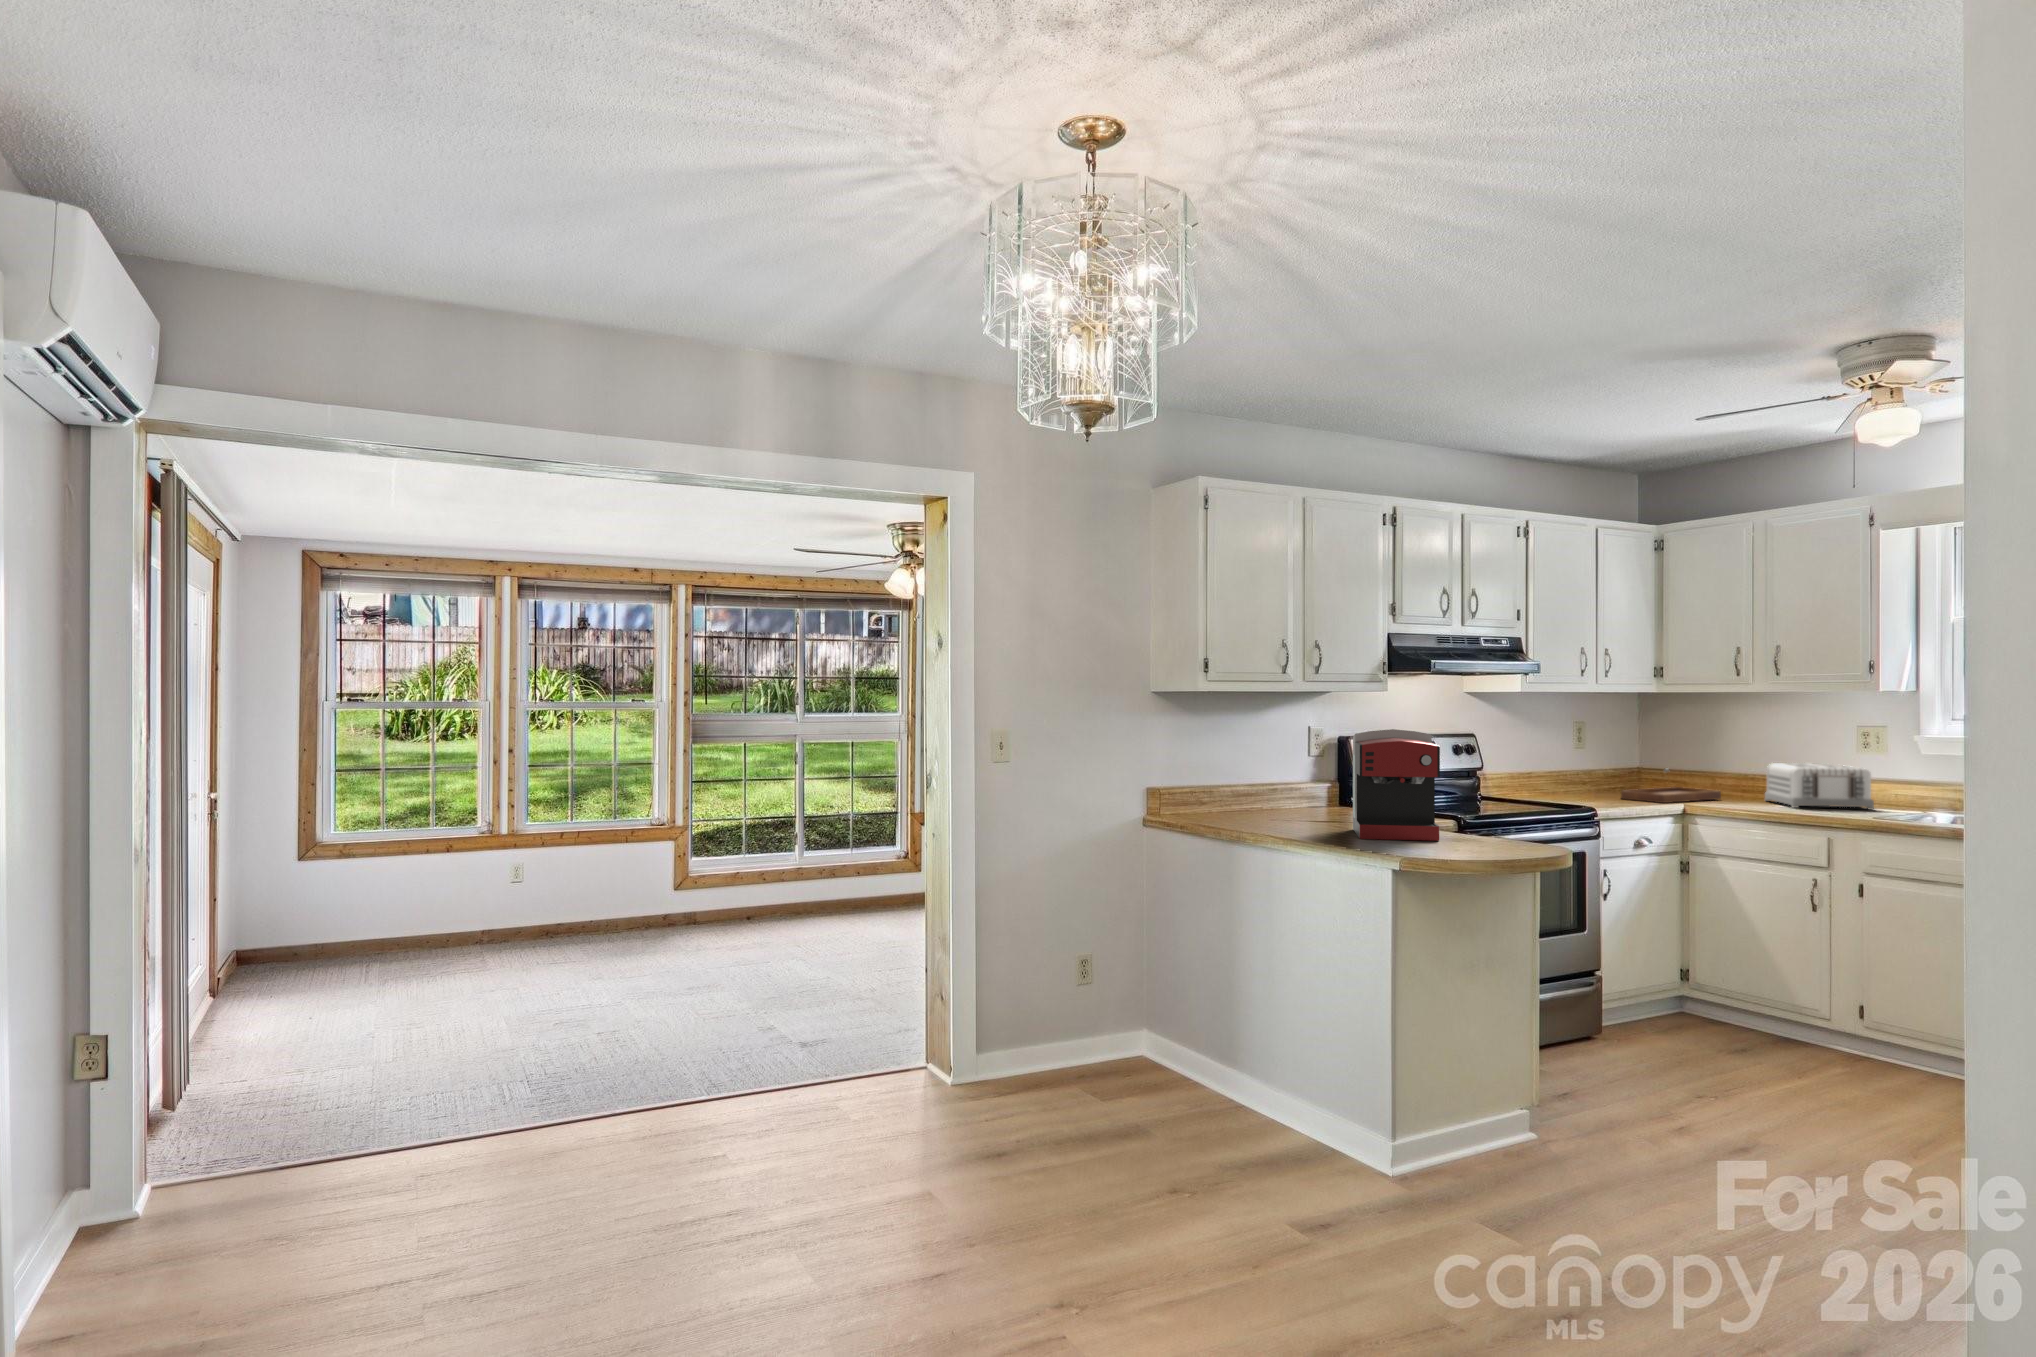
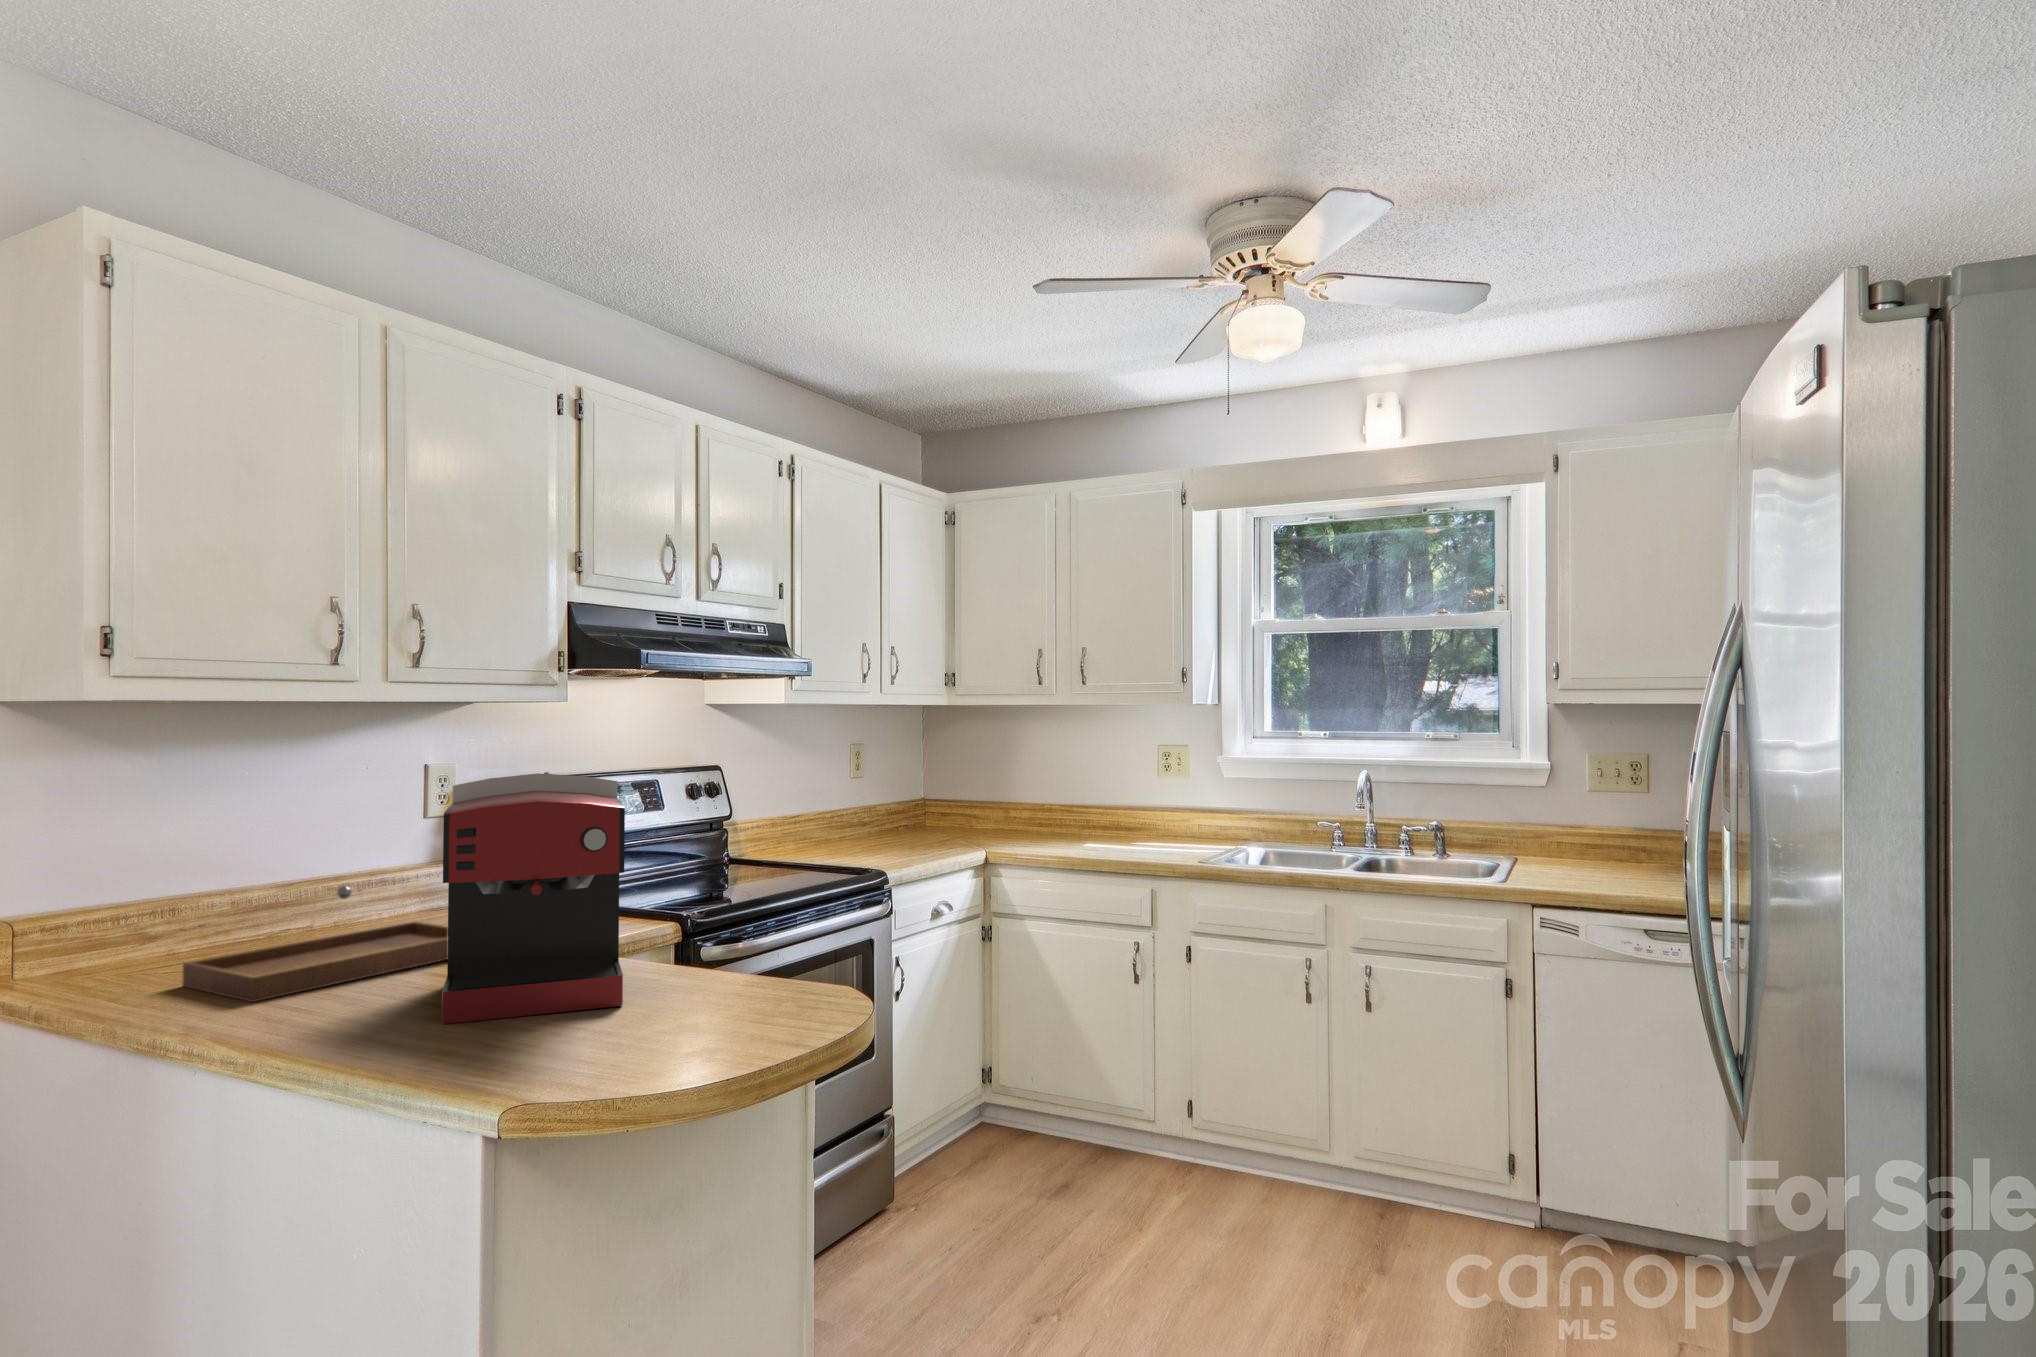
toaster: present [1765,763,1874,810] -> none [1062,788,1177,846]
tray: present [1621,768,1721,803] -> present [182,886,448,1002]

